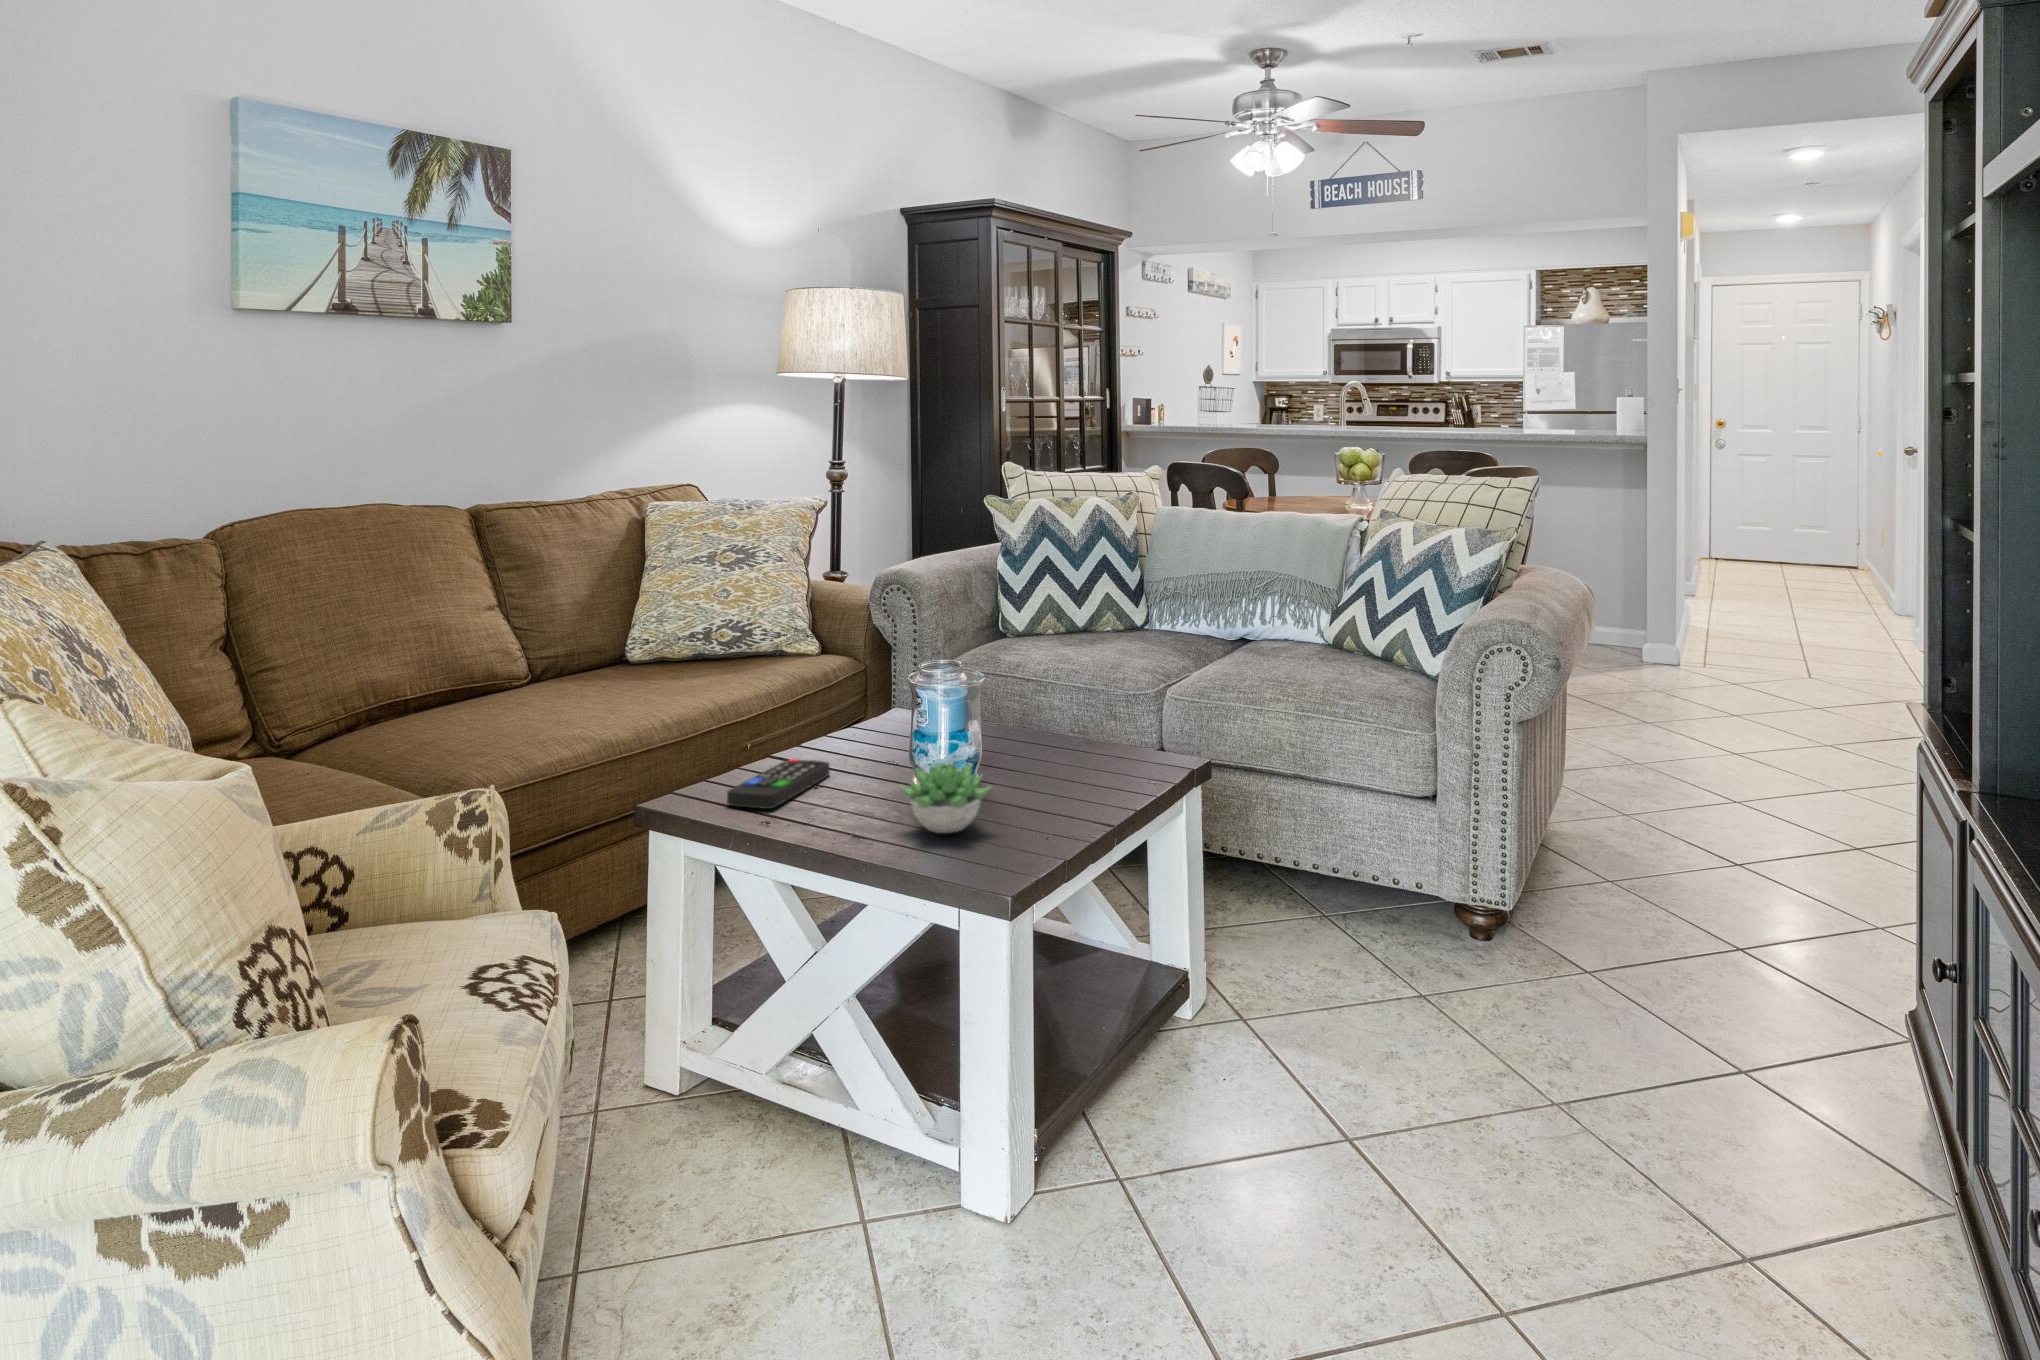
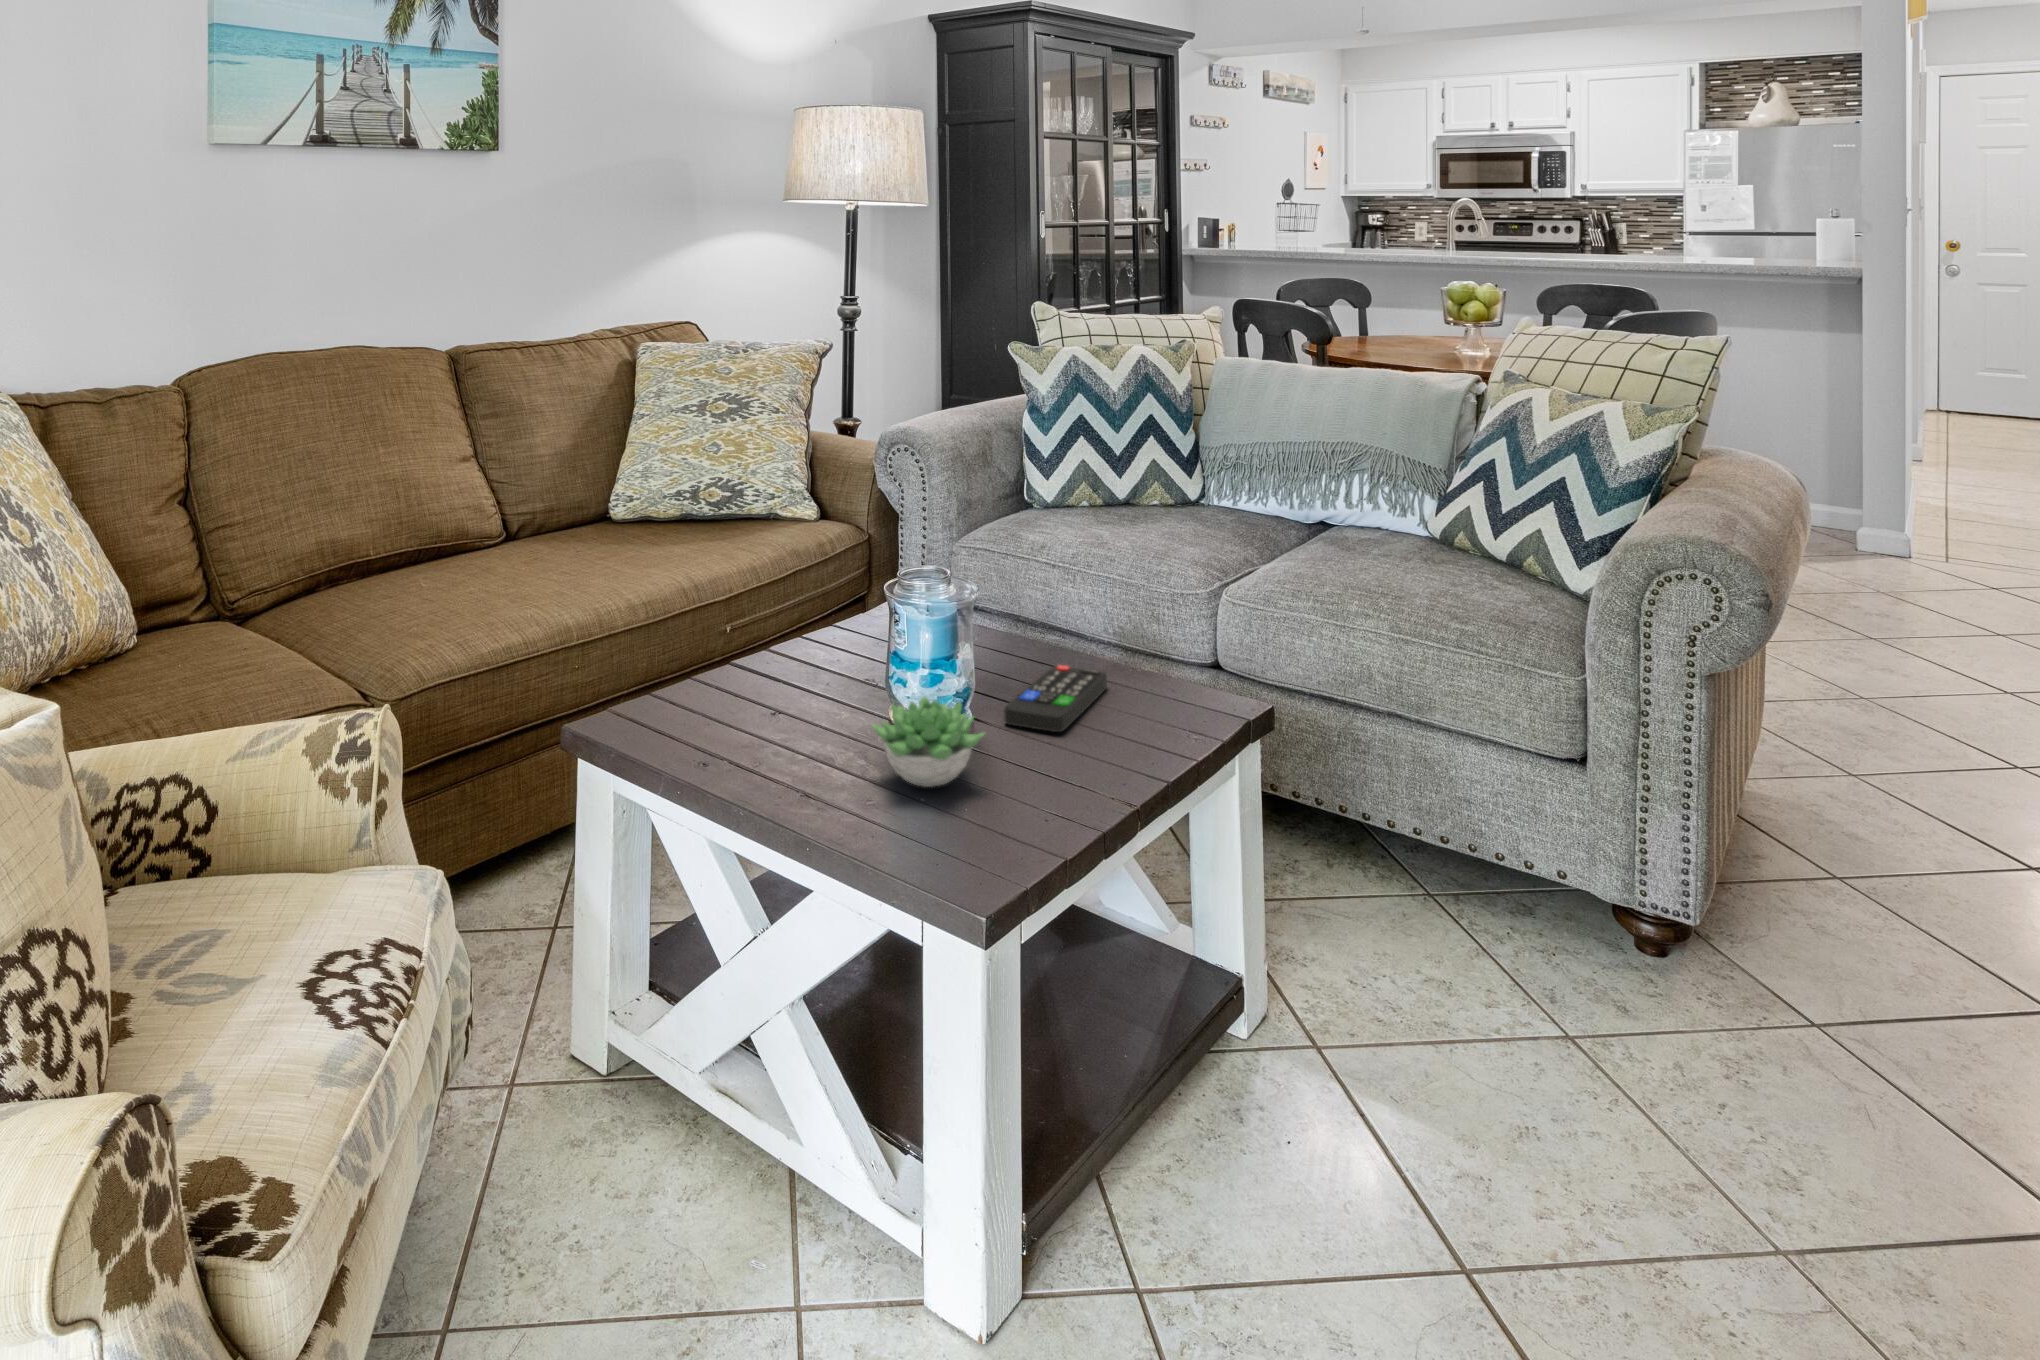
remote control: present [727,758,830,809] -> present [1004,665,1107,732]

